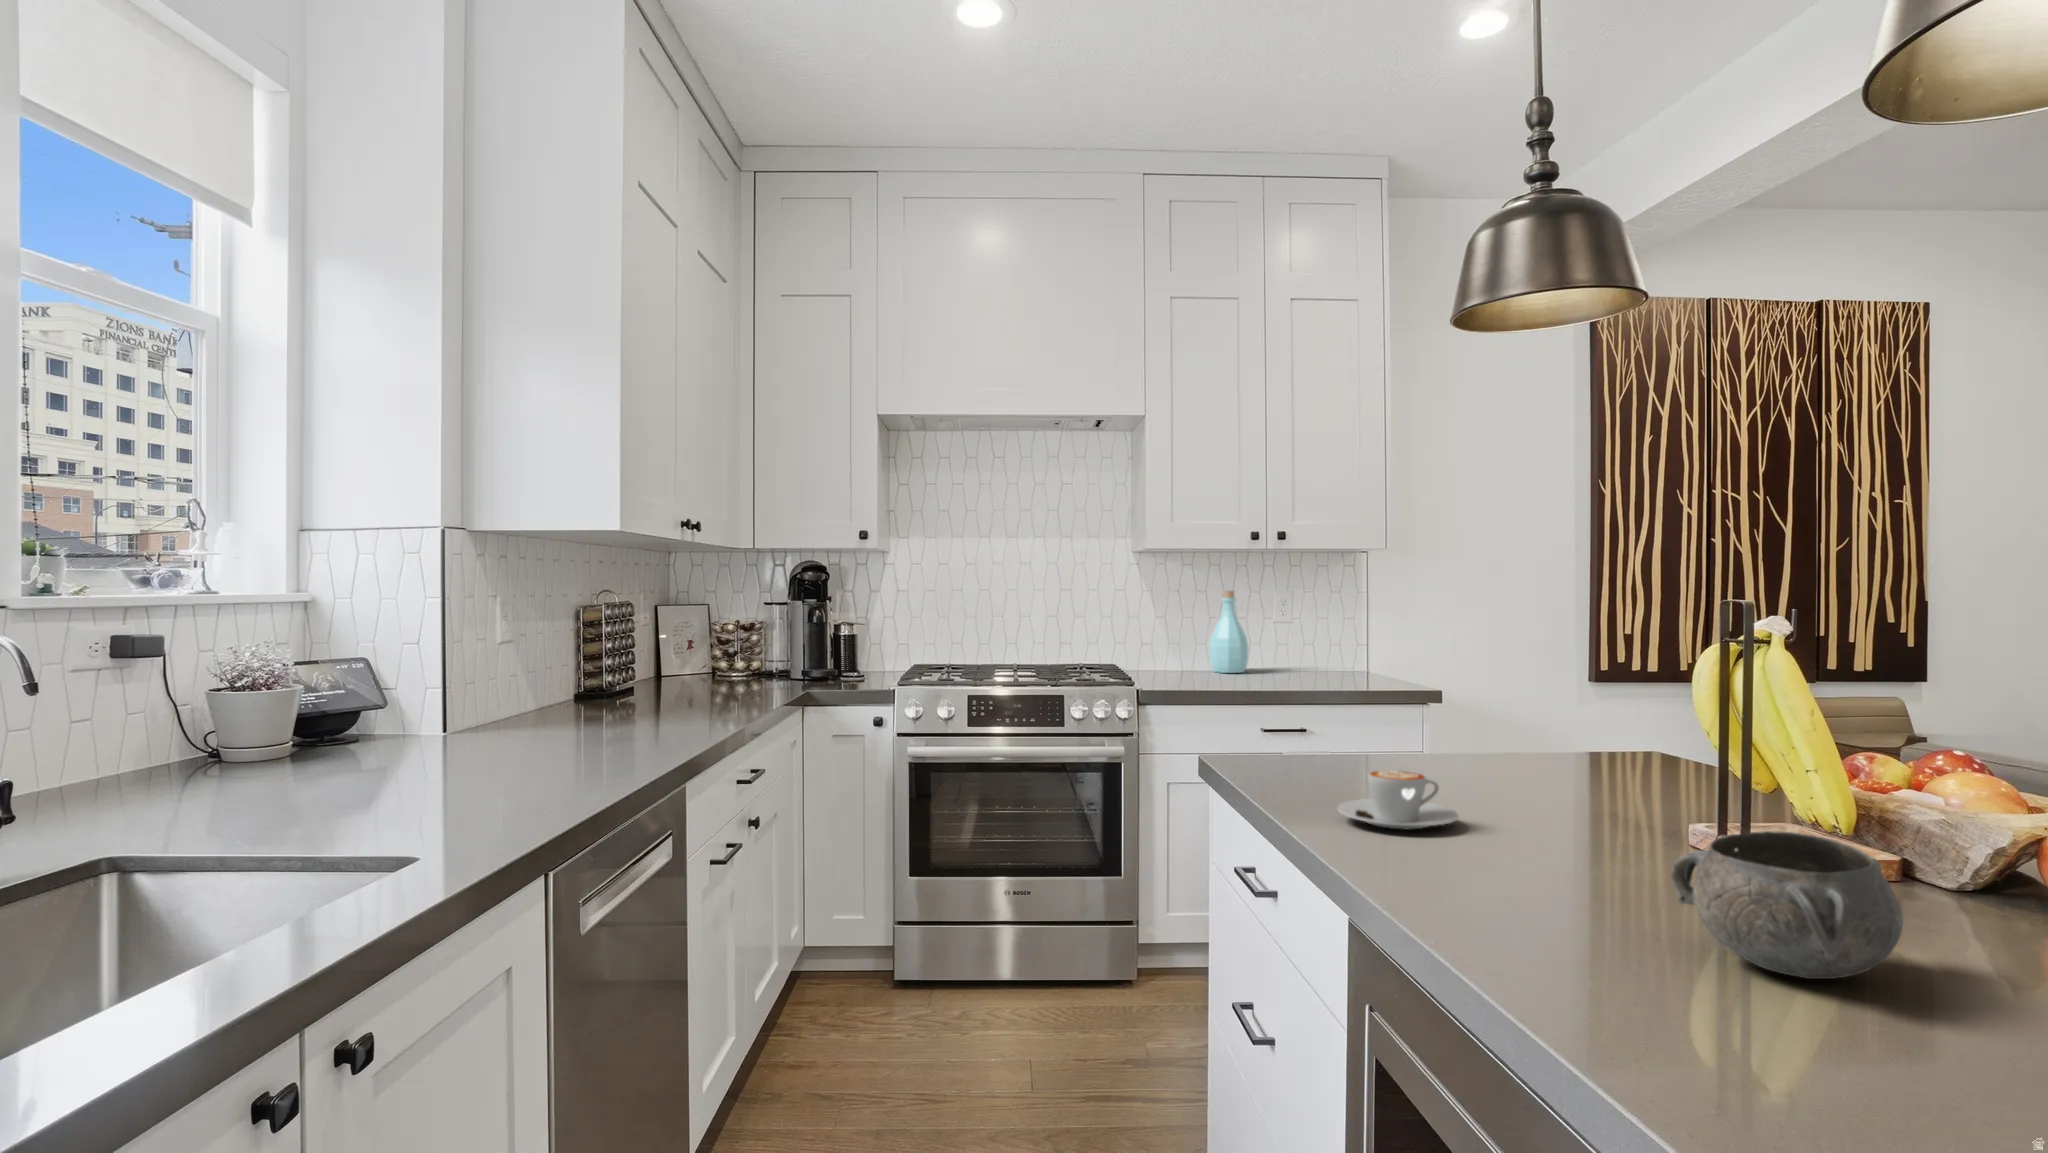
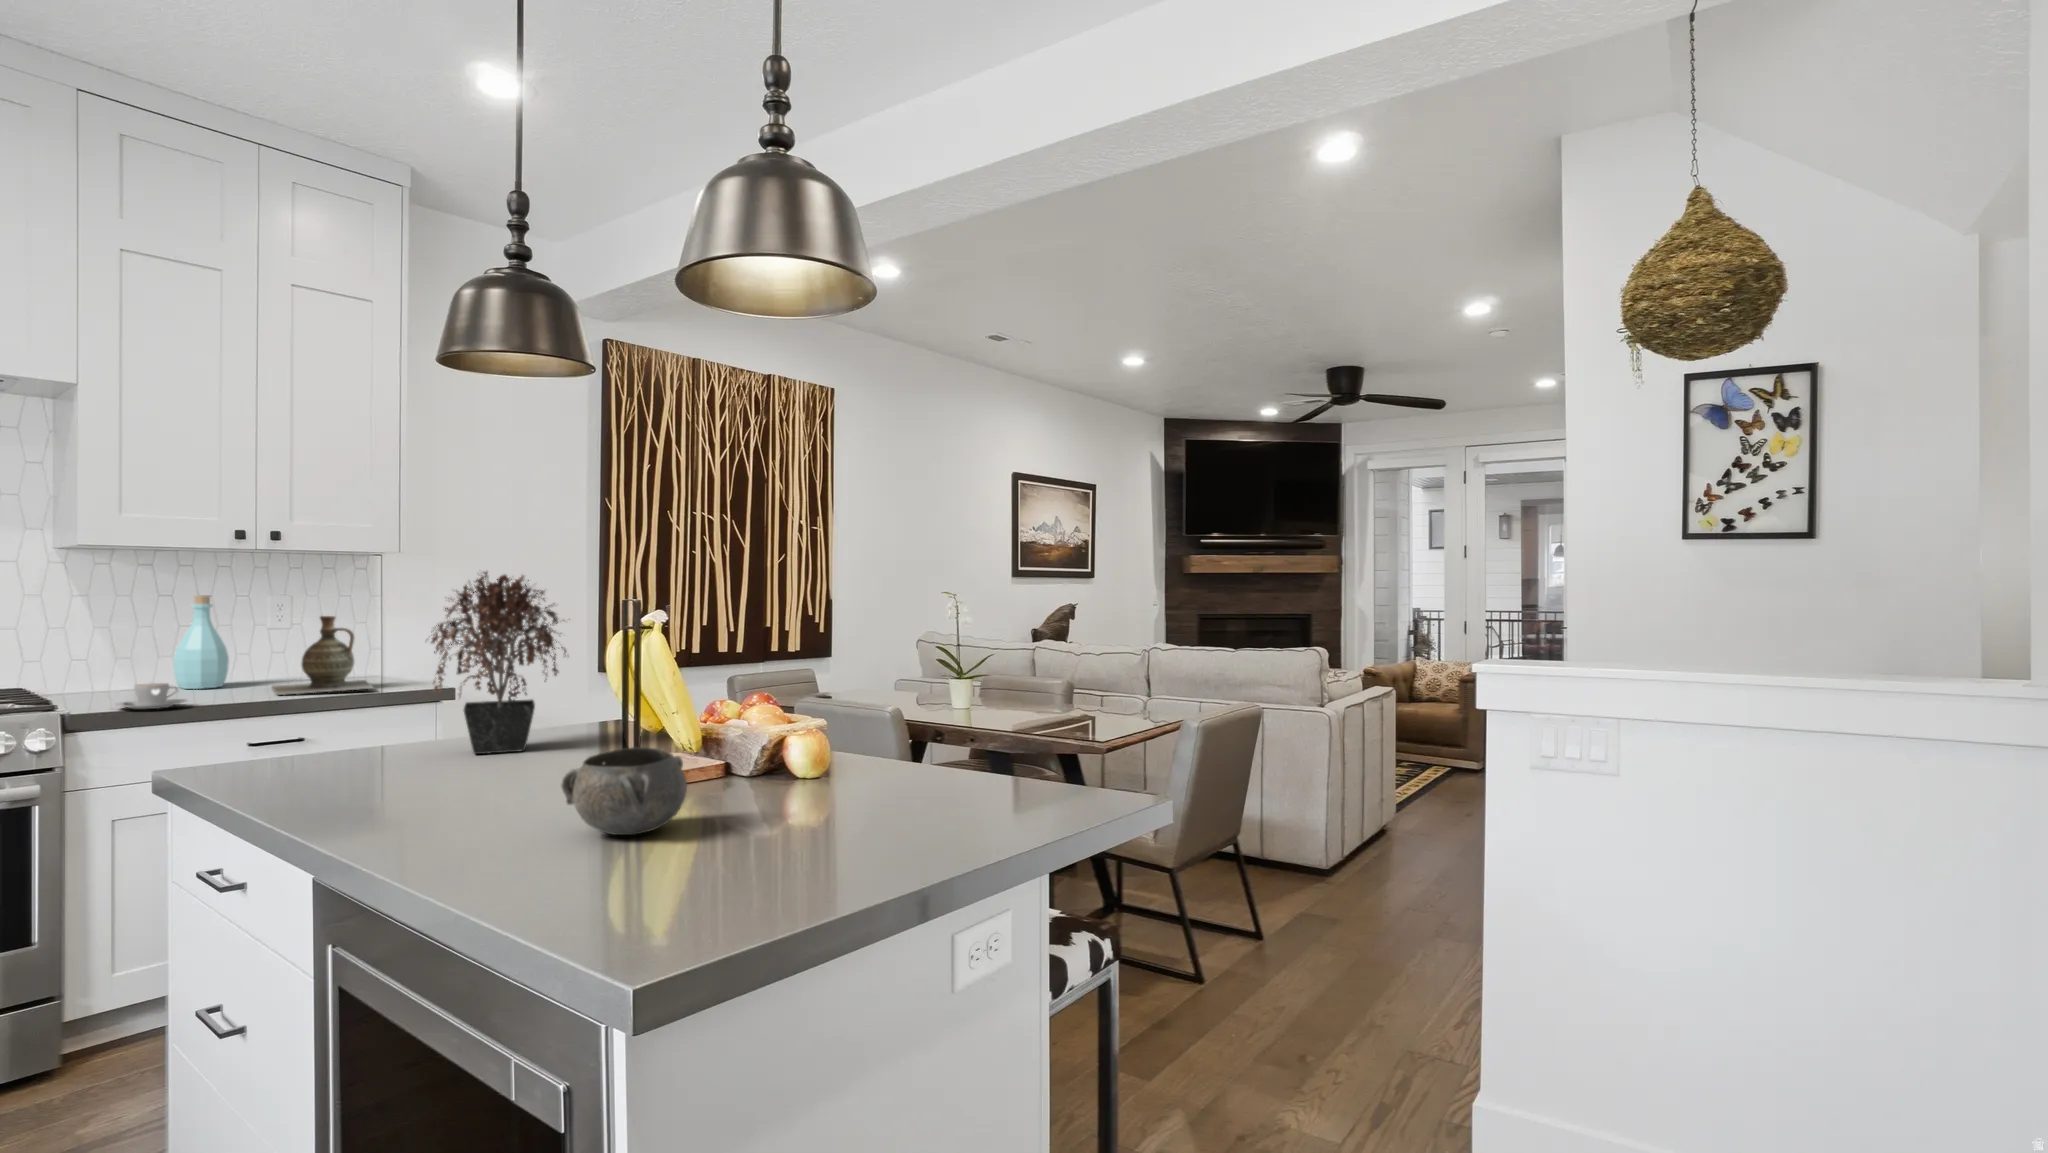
potted plant: none [1436,561,1612,783] -> present [429,571,566,754]
ceramic jug: none [1281,610,1368,684] -> present [273,616,373,695]
coffee cup: present [1338,770,1458,829] -> present [116,683,187,709]

